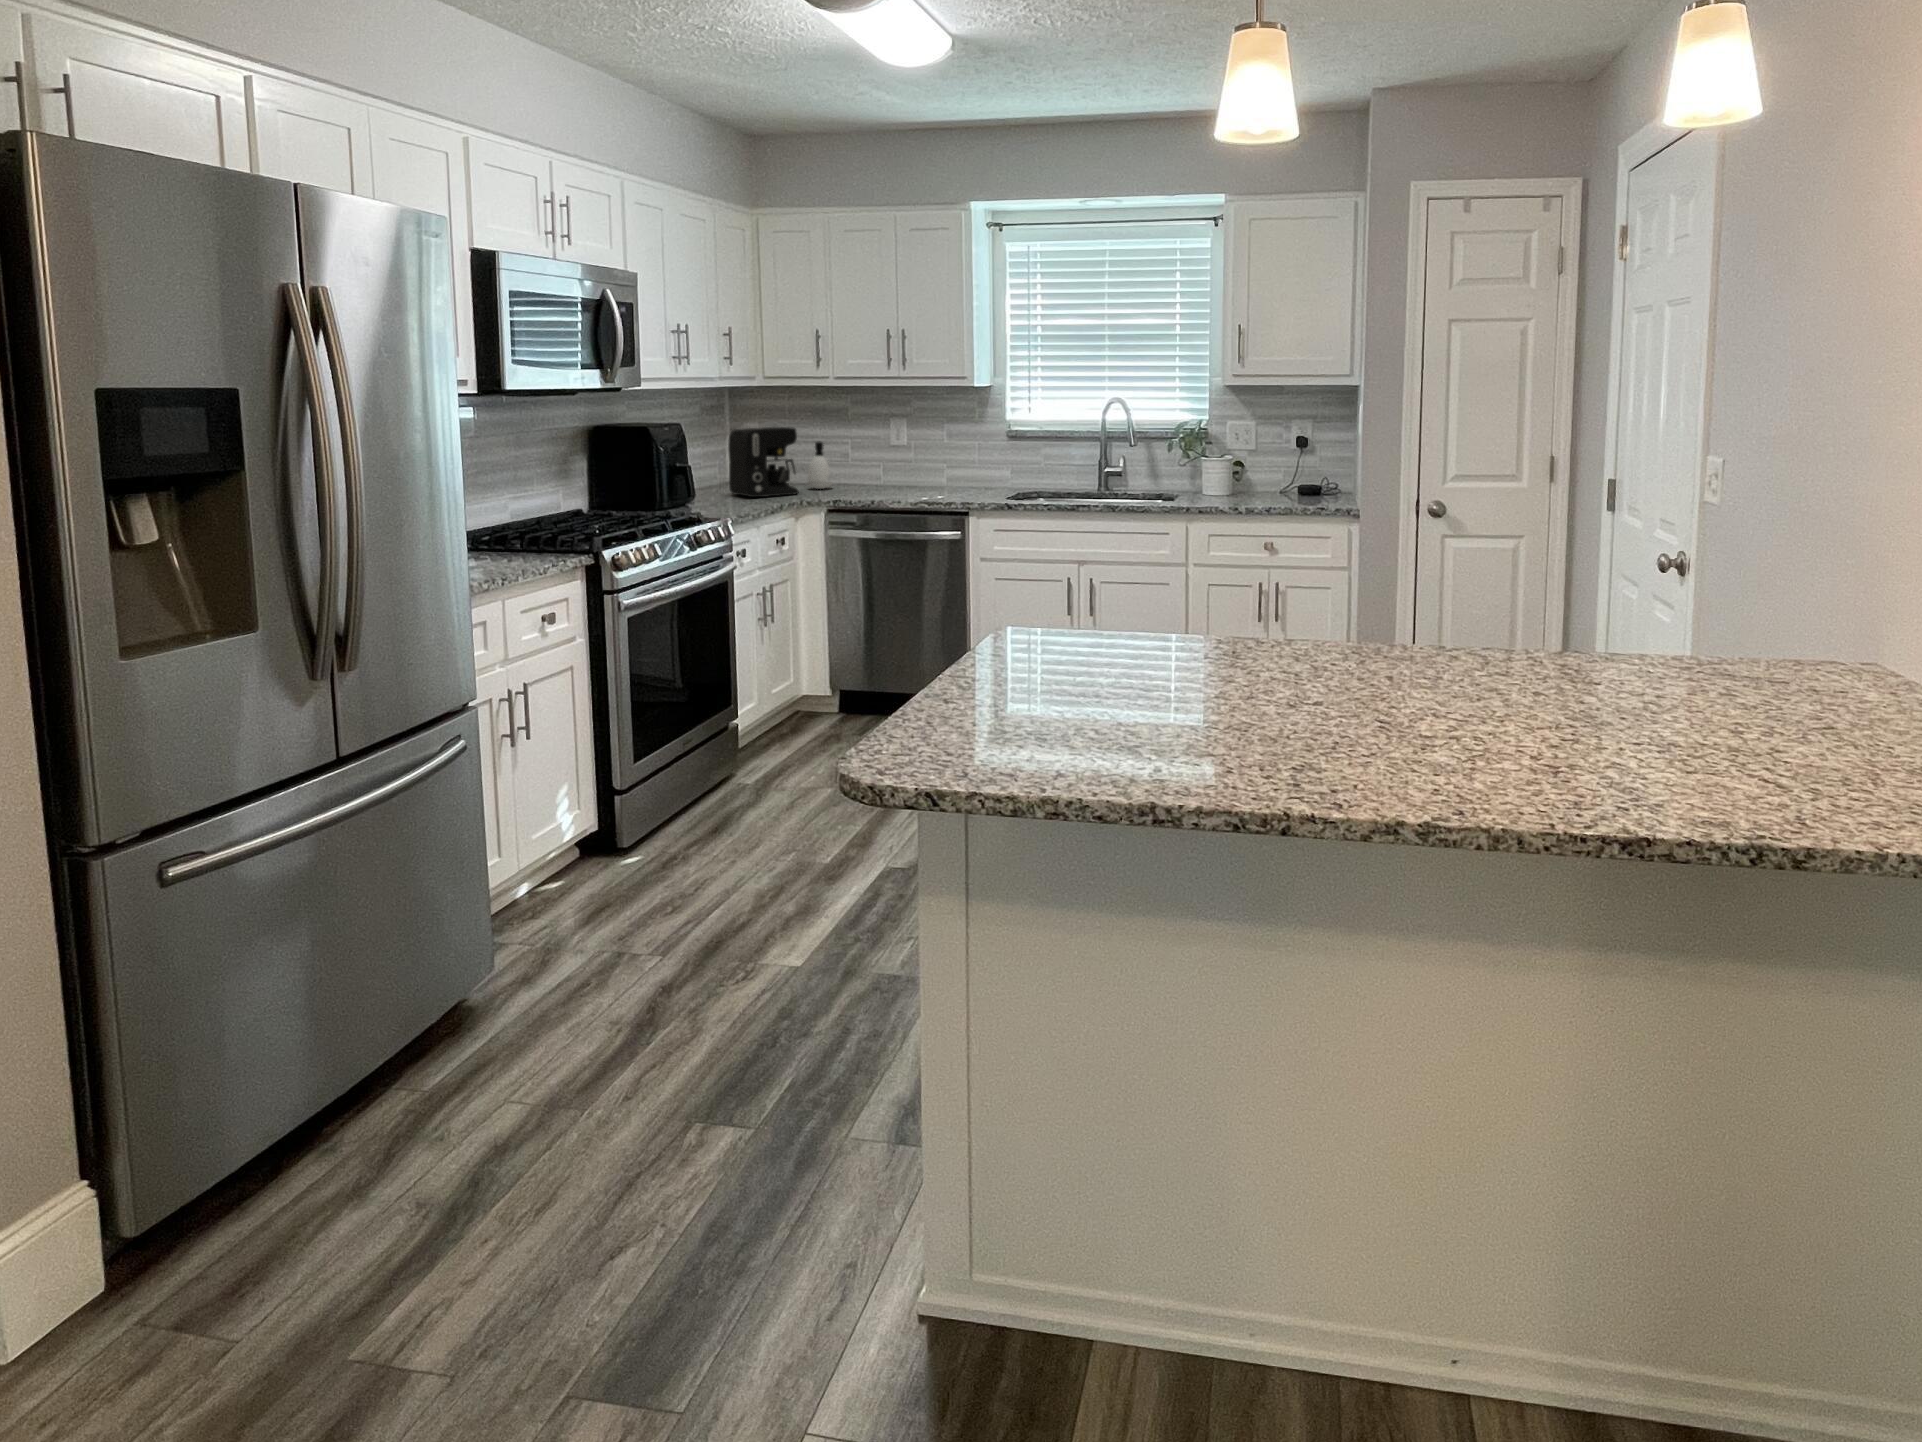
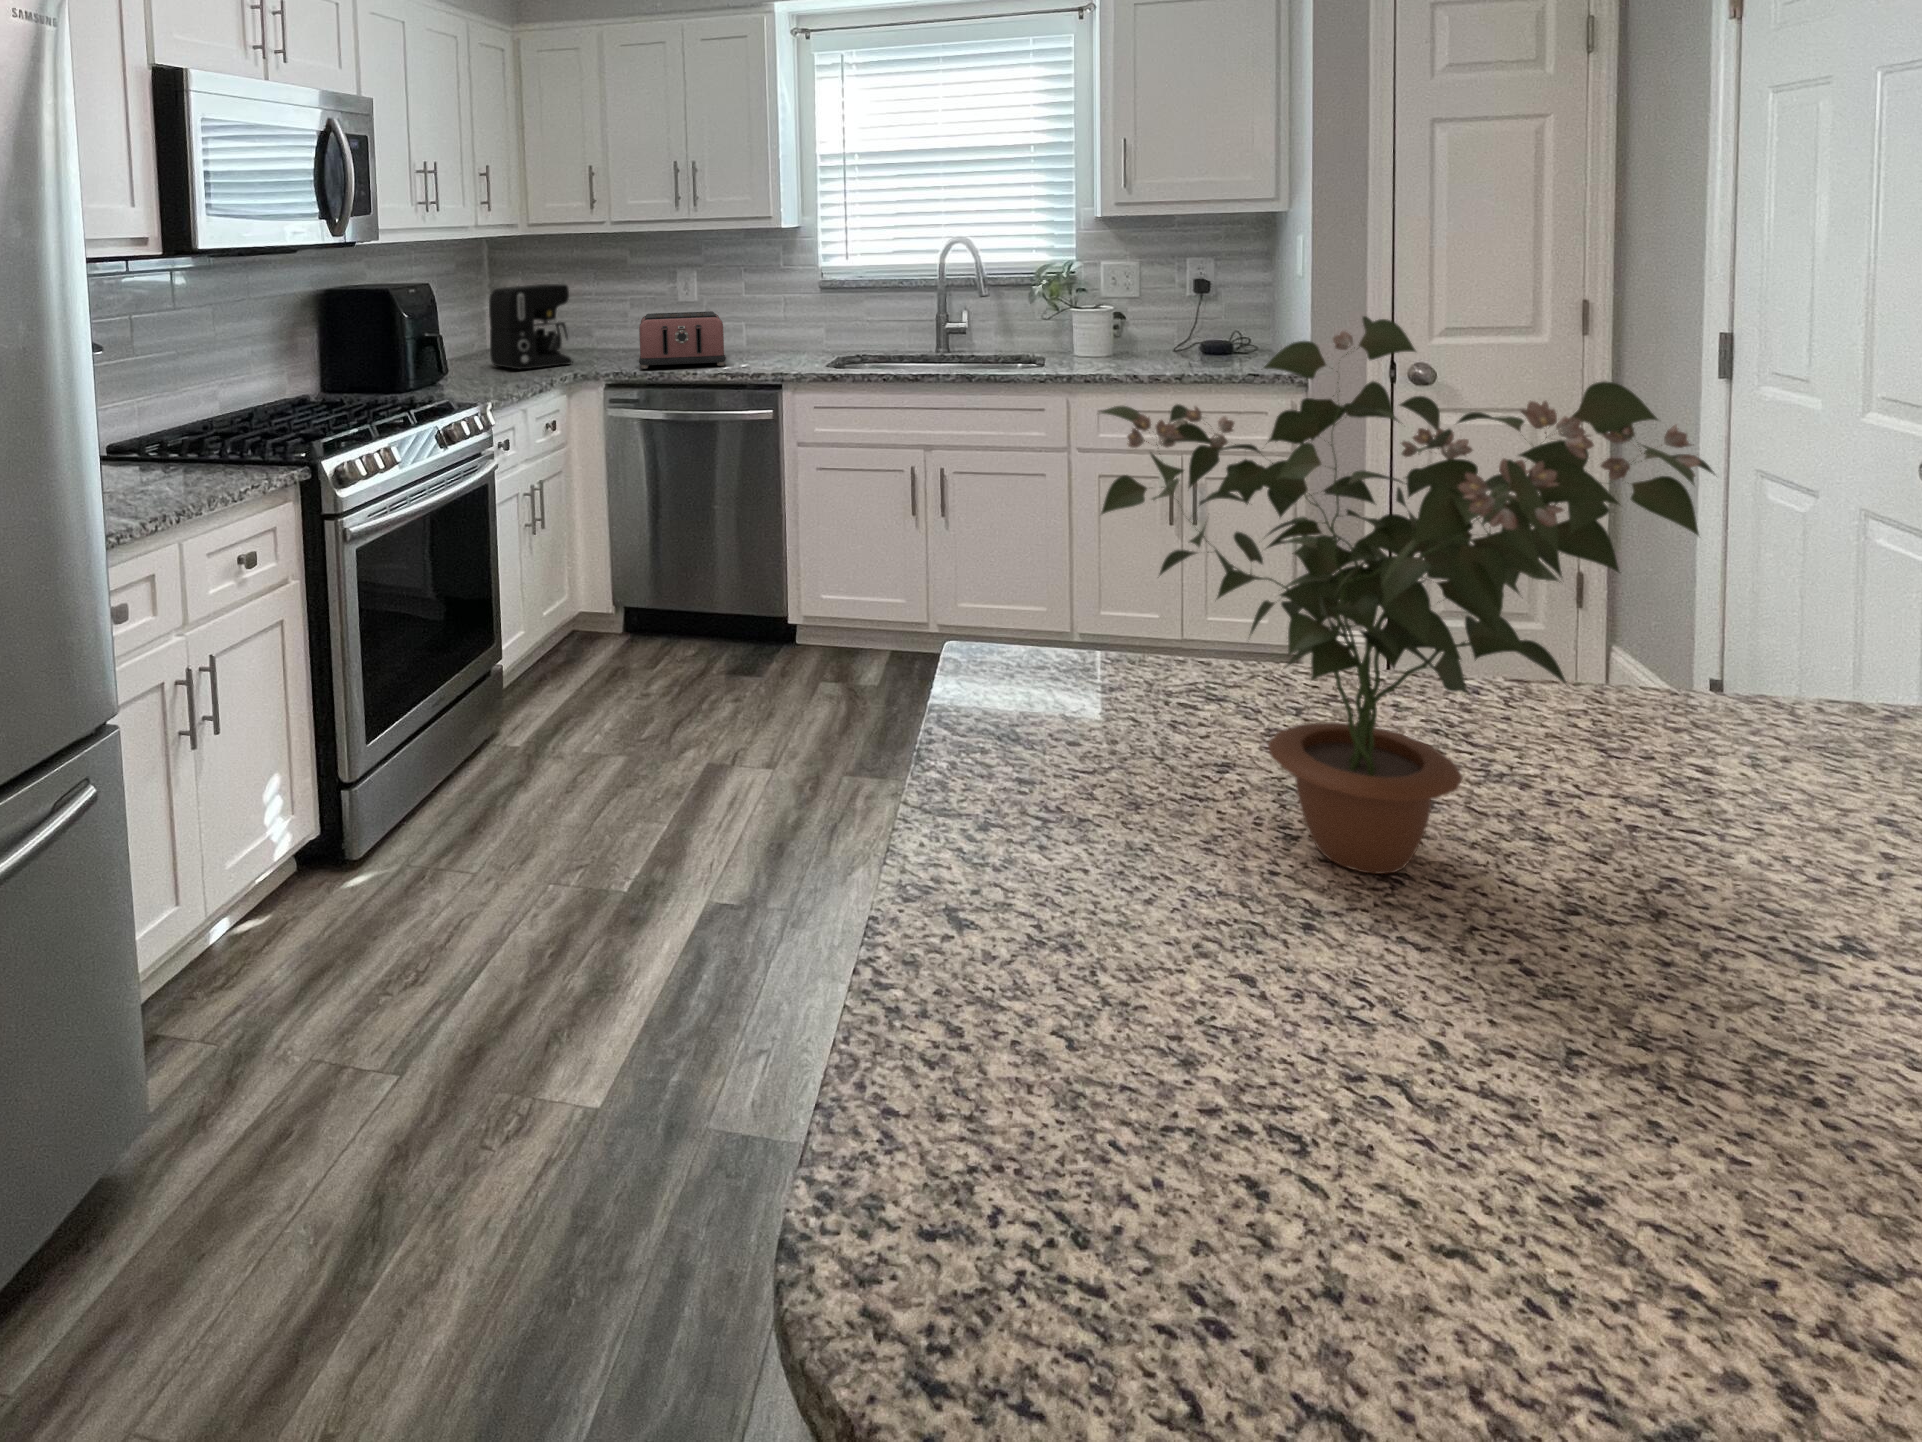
soap dispenser: present [808,441,832,489] -> none [582,300,612,356]
potted plant: none [1047,446,1263,691] -> present [1101,316,1714,874]
toaster: none [854,453,926,498] -> present [639,311,726,369]

